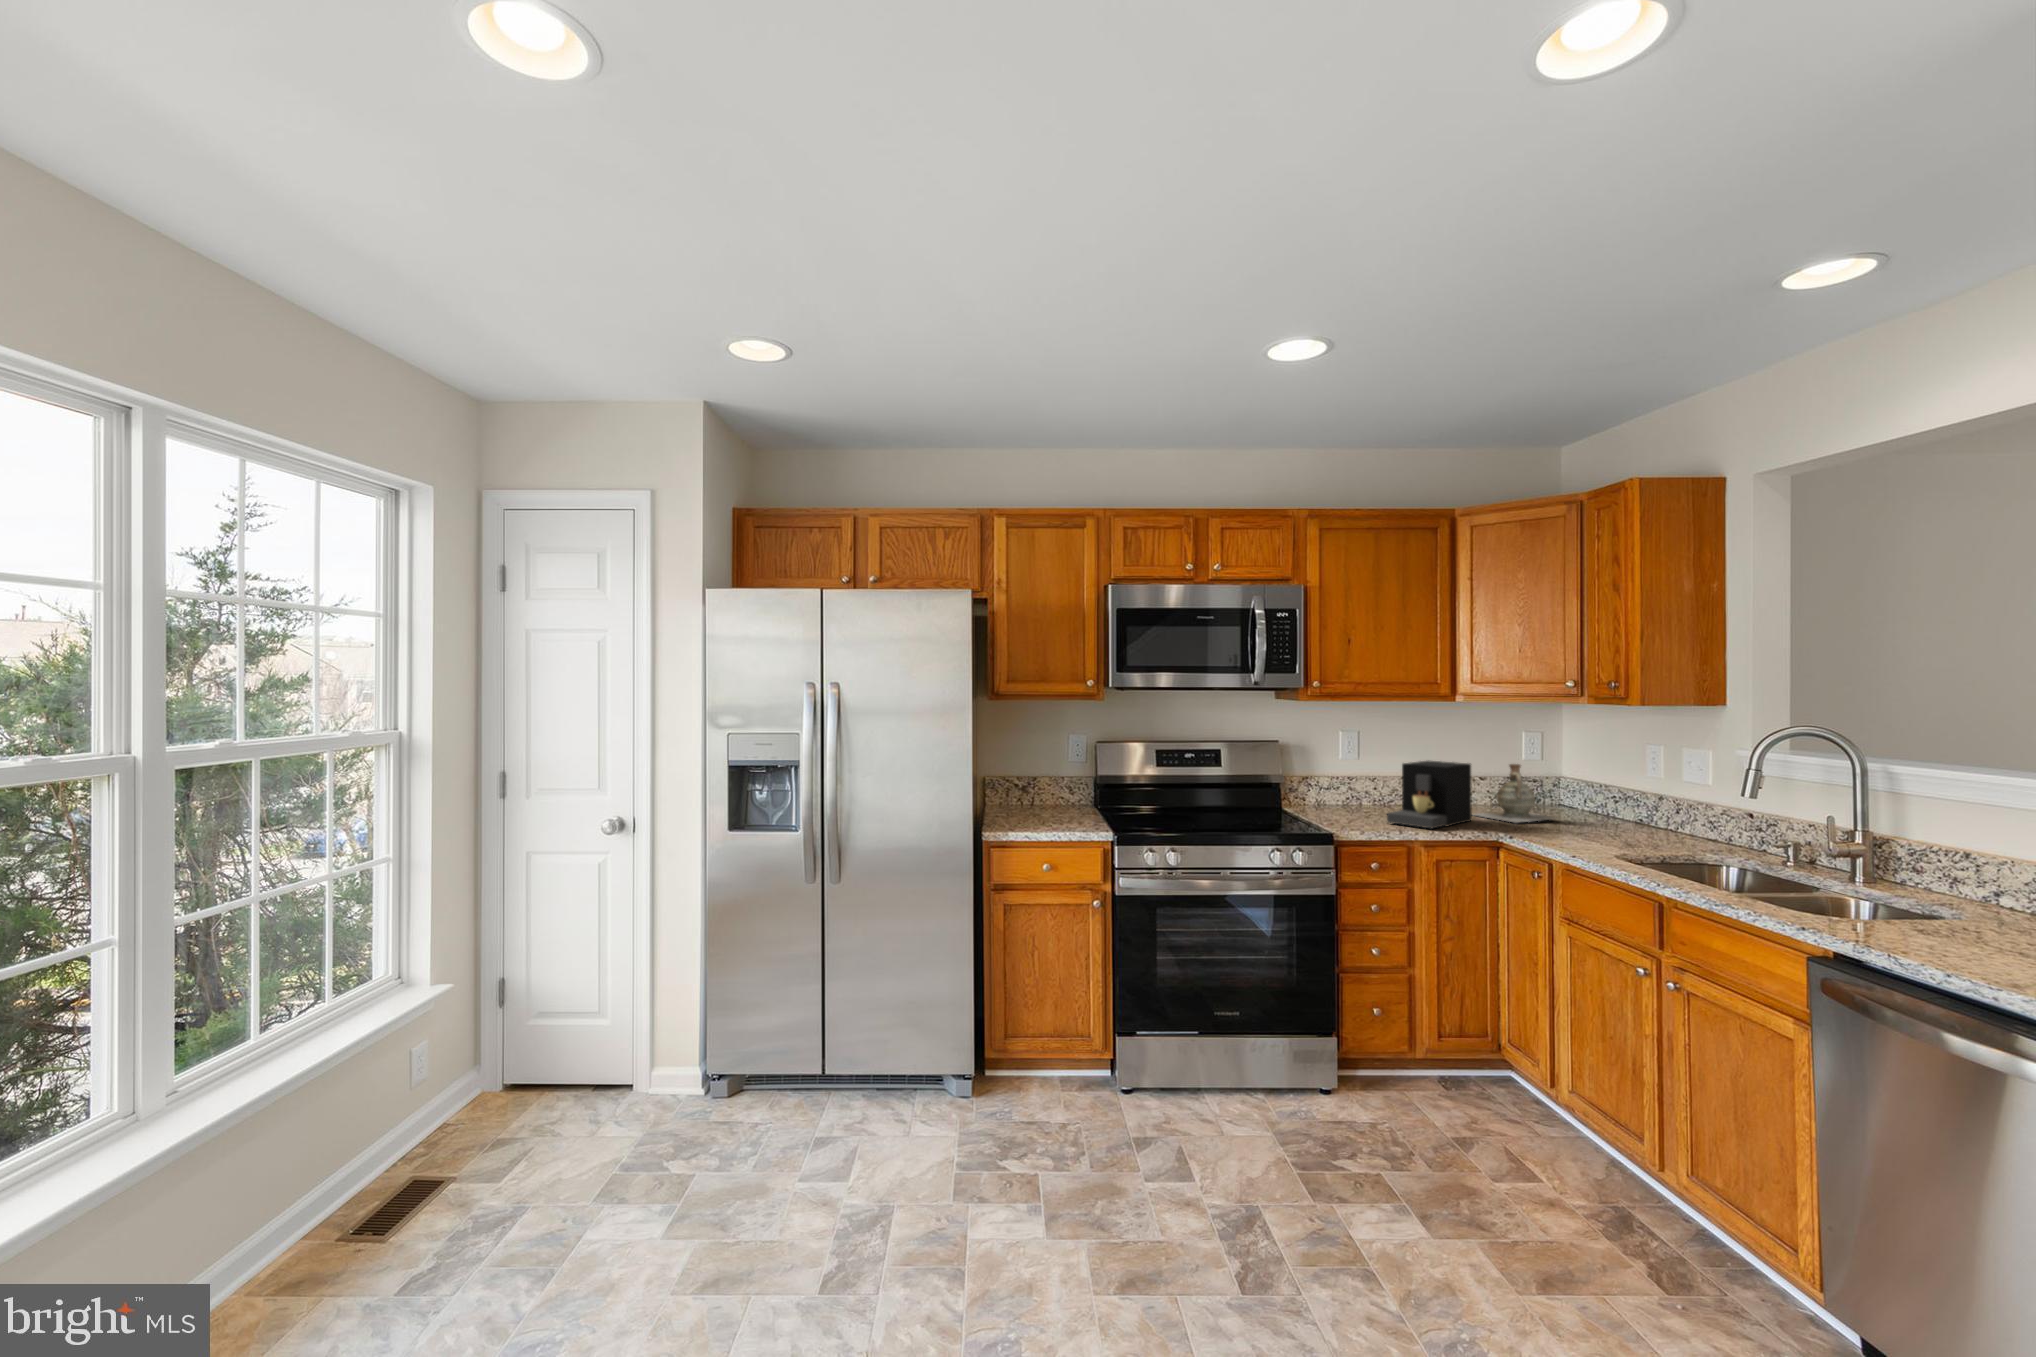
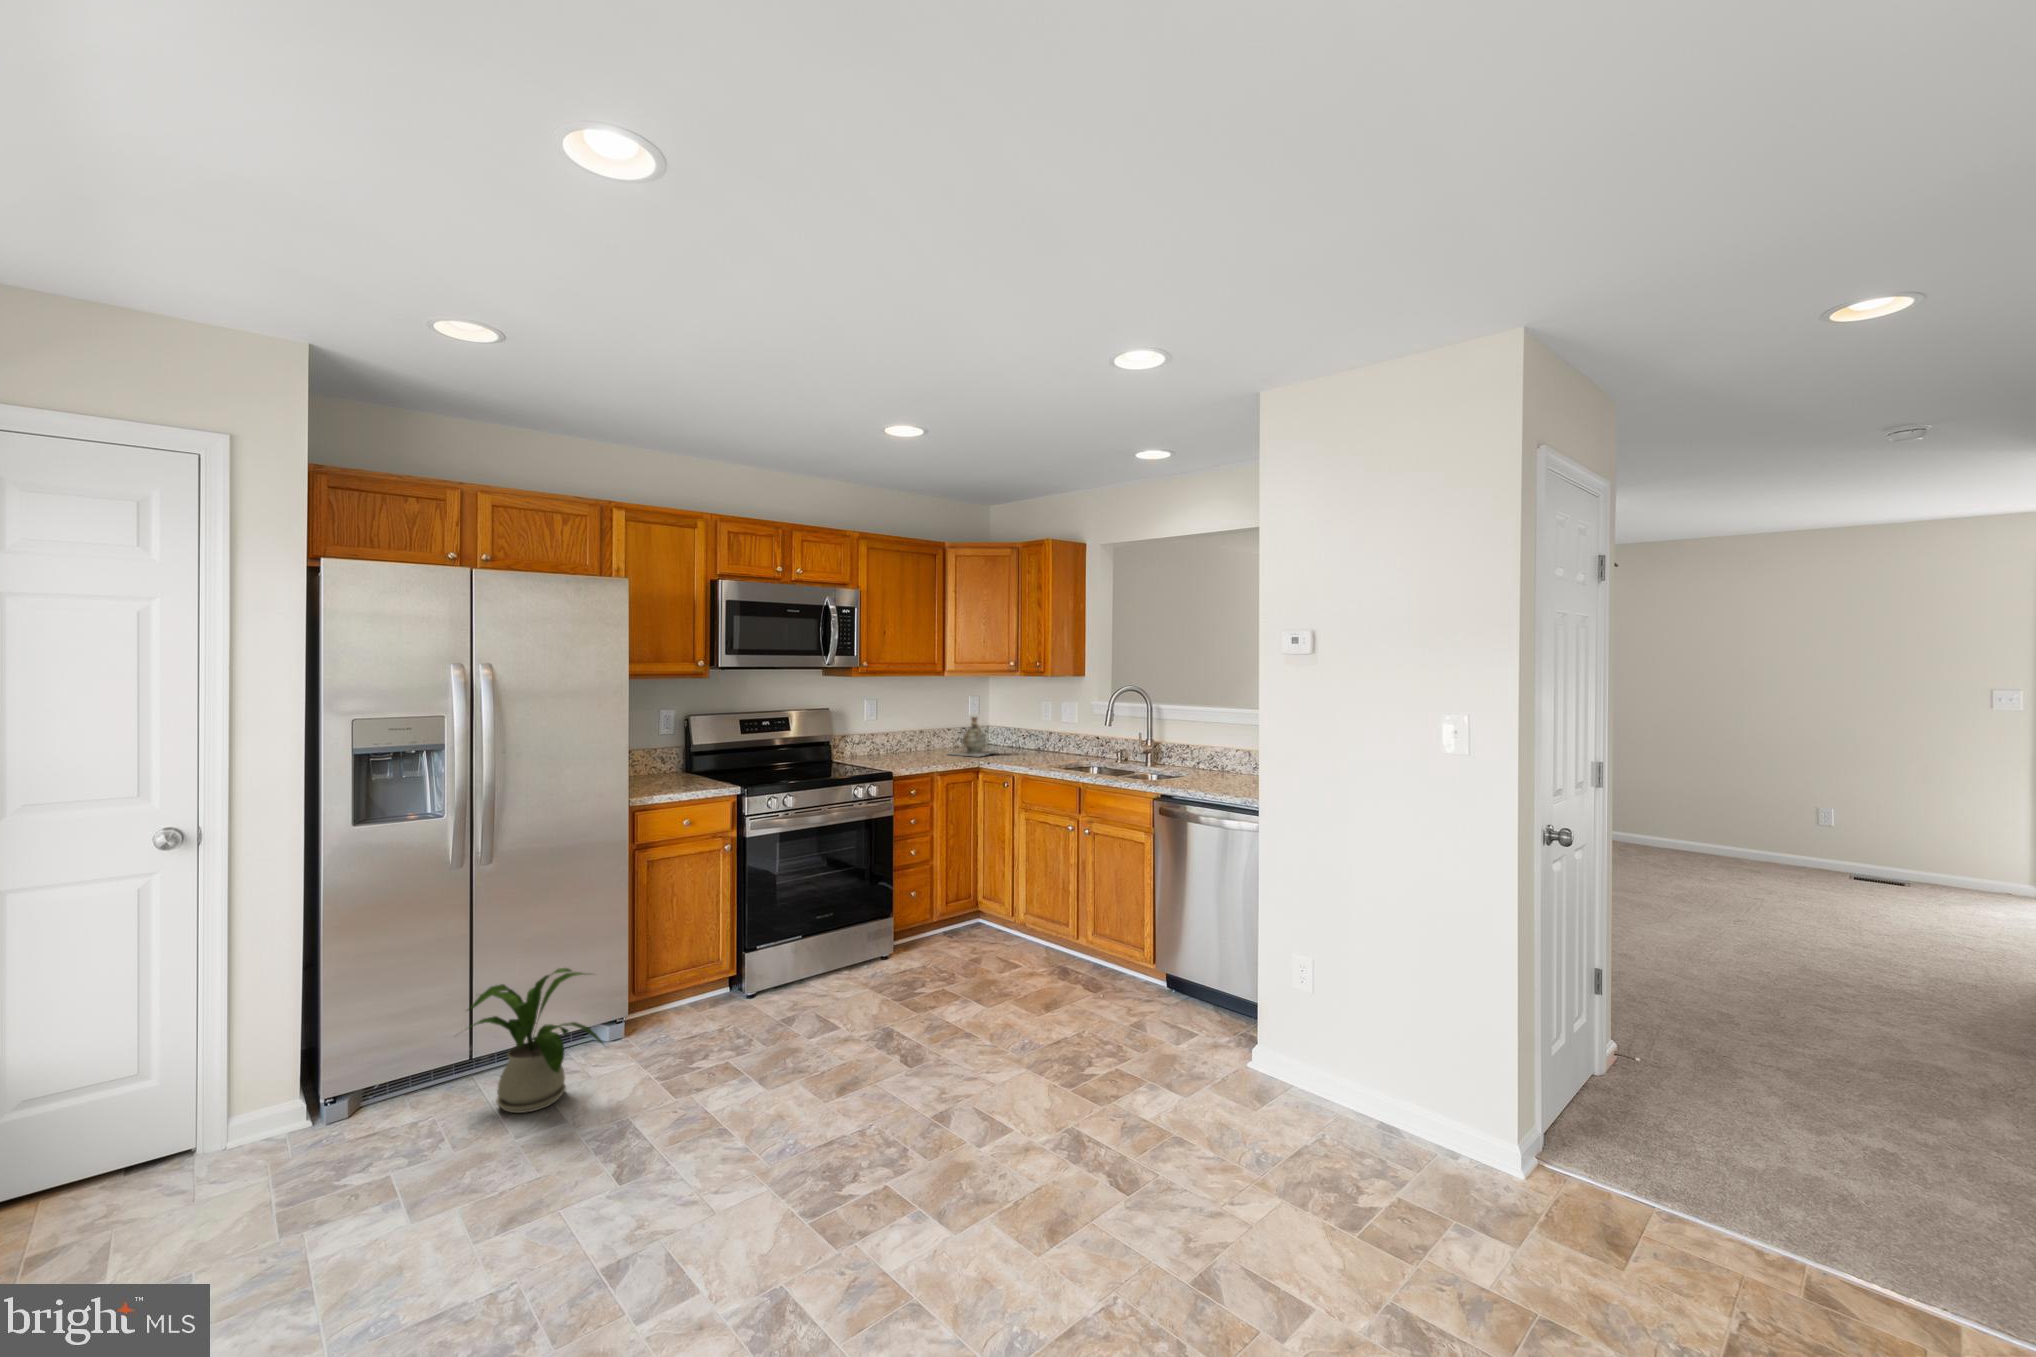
coffee maker: present [1387,761,1472,828] -> none [908,717,953,764]
house plant: none [778,1013,908,1159] -> present [469,968,603,1113]

